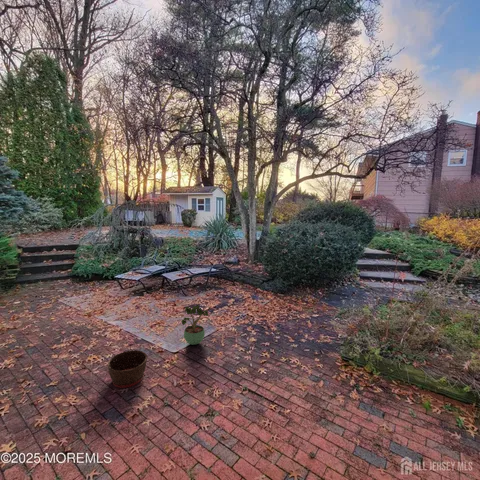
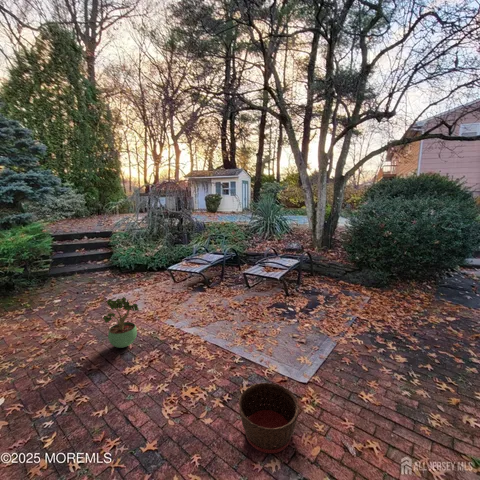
potted plant: present [181,305,208,345] -> present [103,297,138,348]

